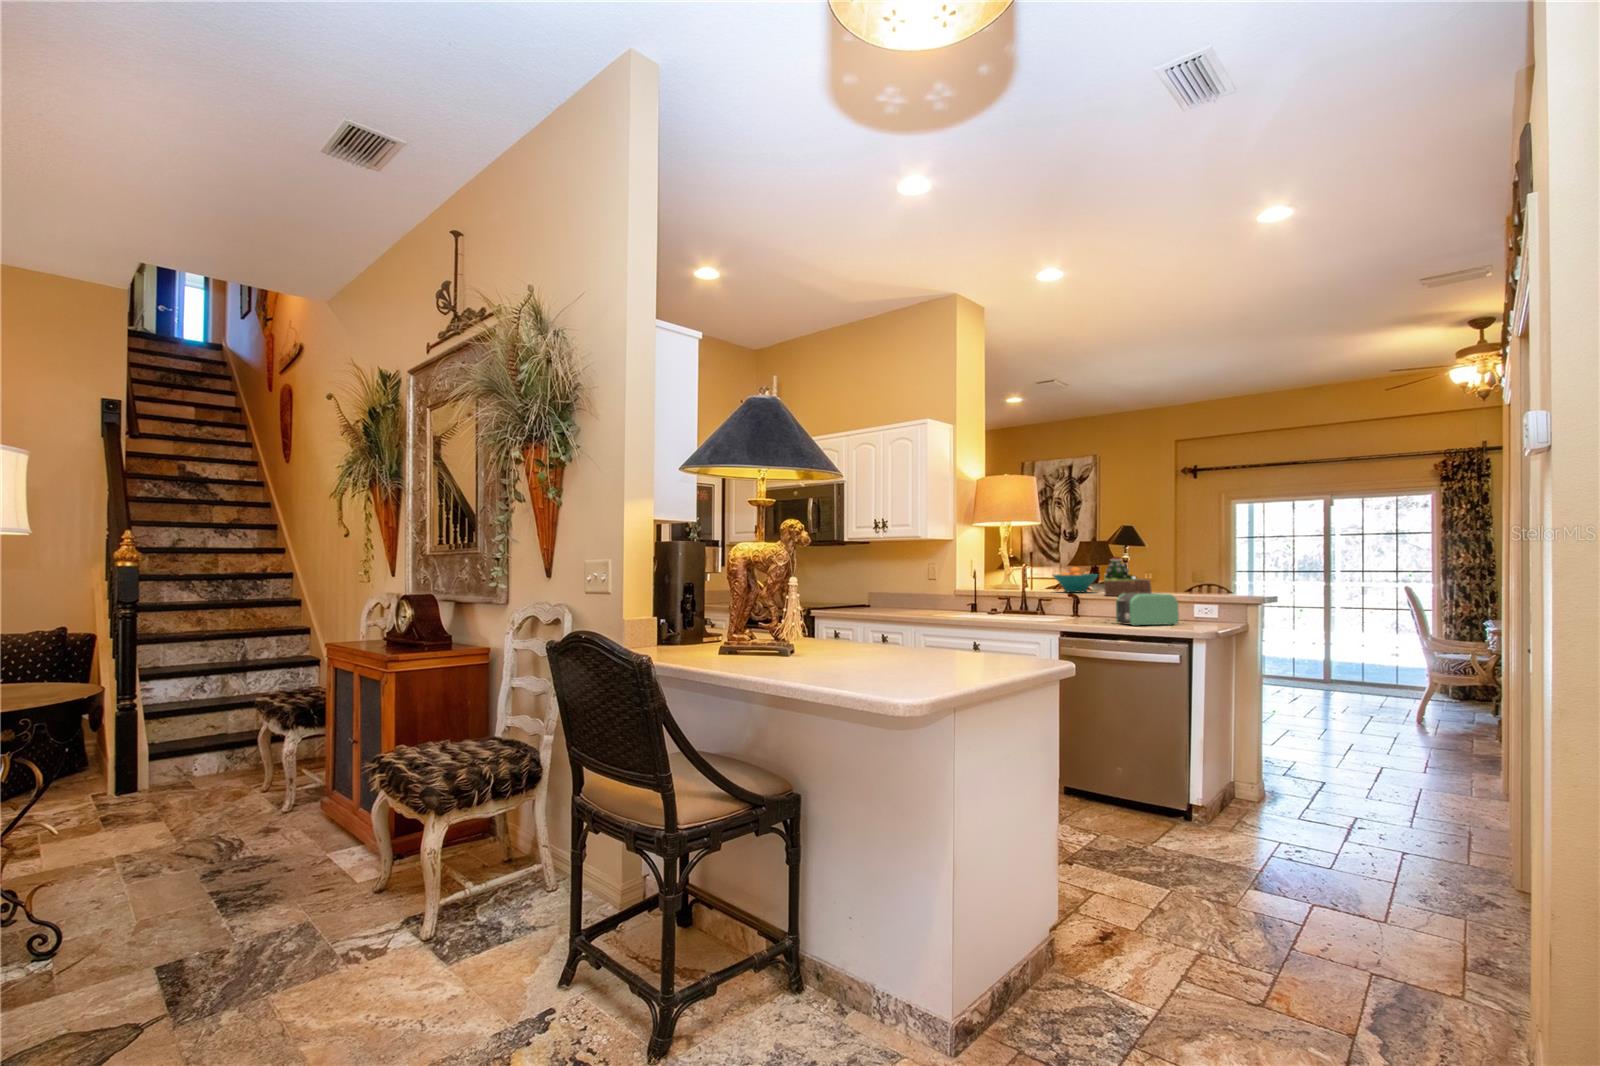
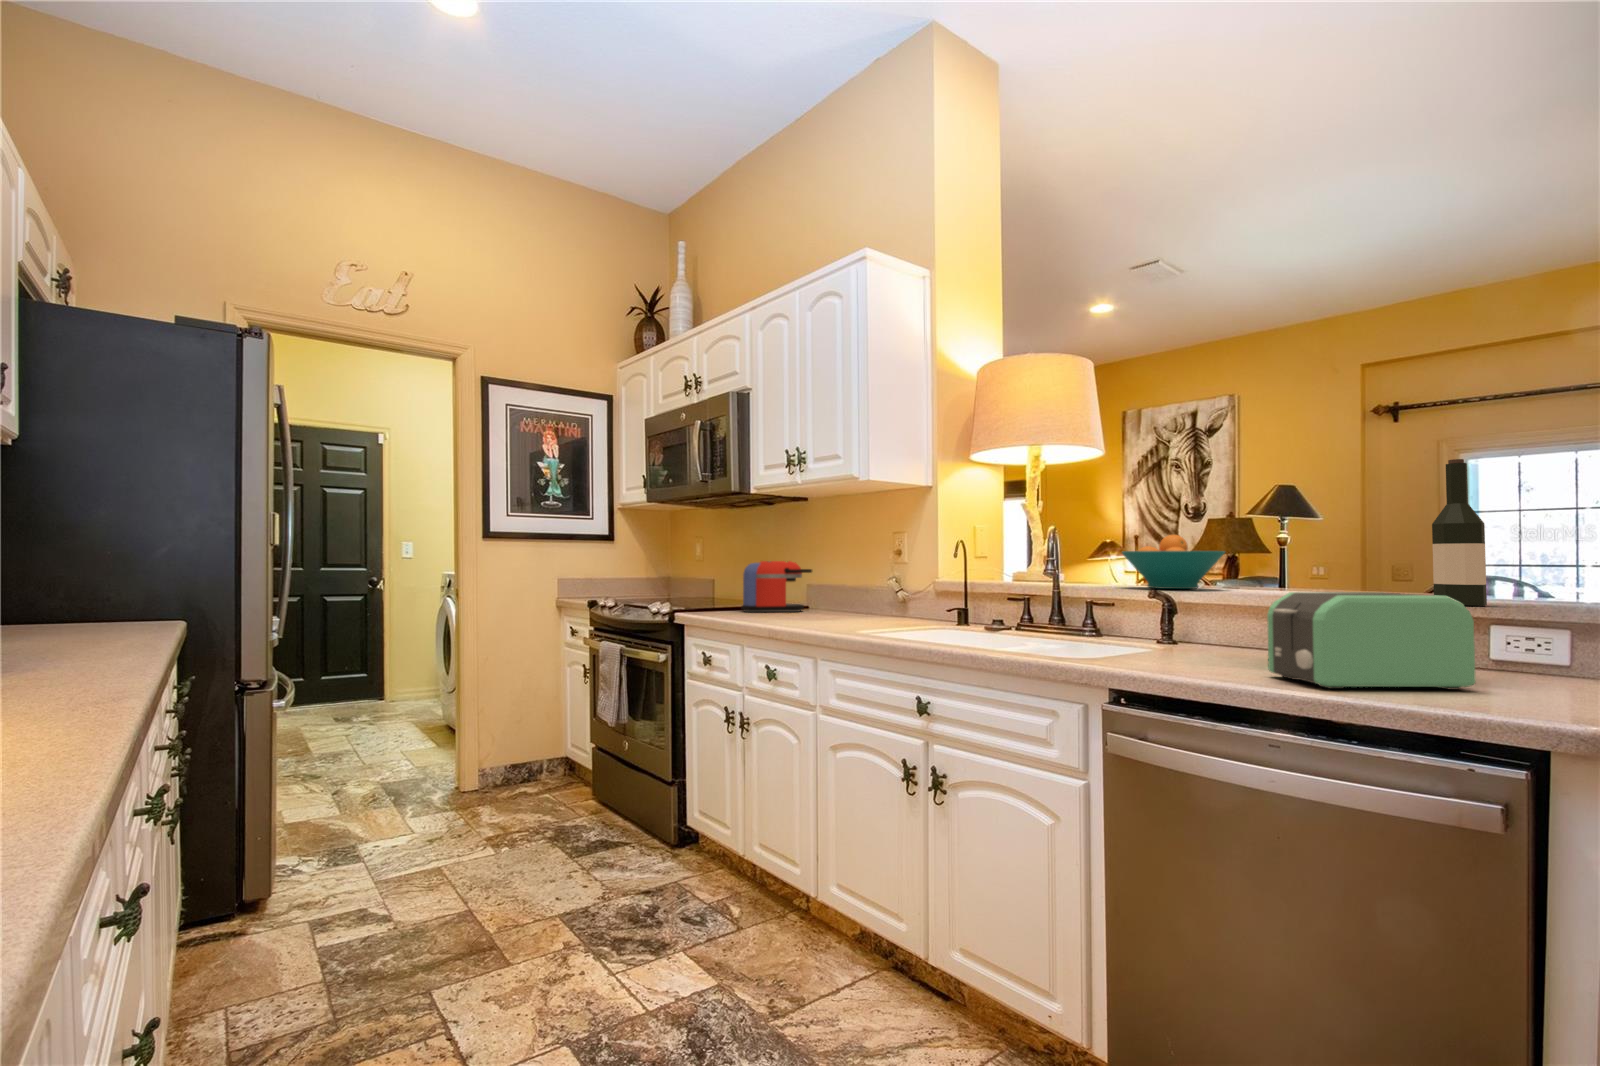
wine bottle: none [1172,543,1190,597] -> present [1432,459,1487,606]
succulent plant: present [1104,557,1152,596] -> none [1237,504,1366,601]
coffee maker: none [840,579,879,609] -> present [742,561,812,612]

